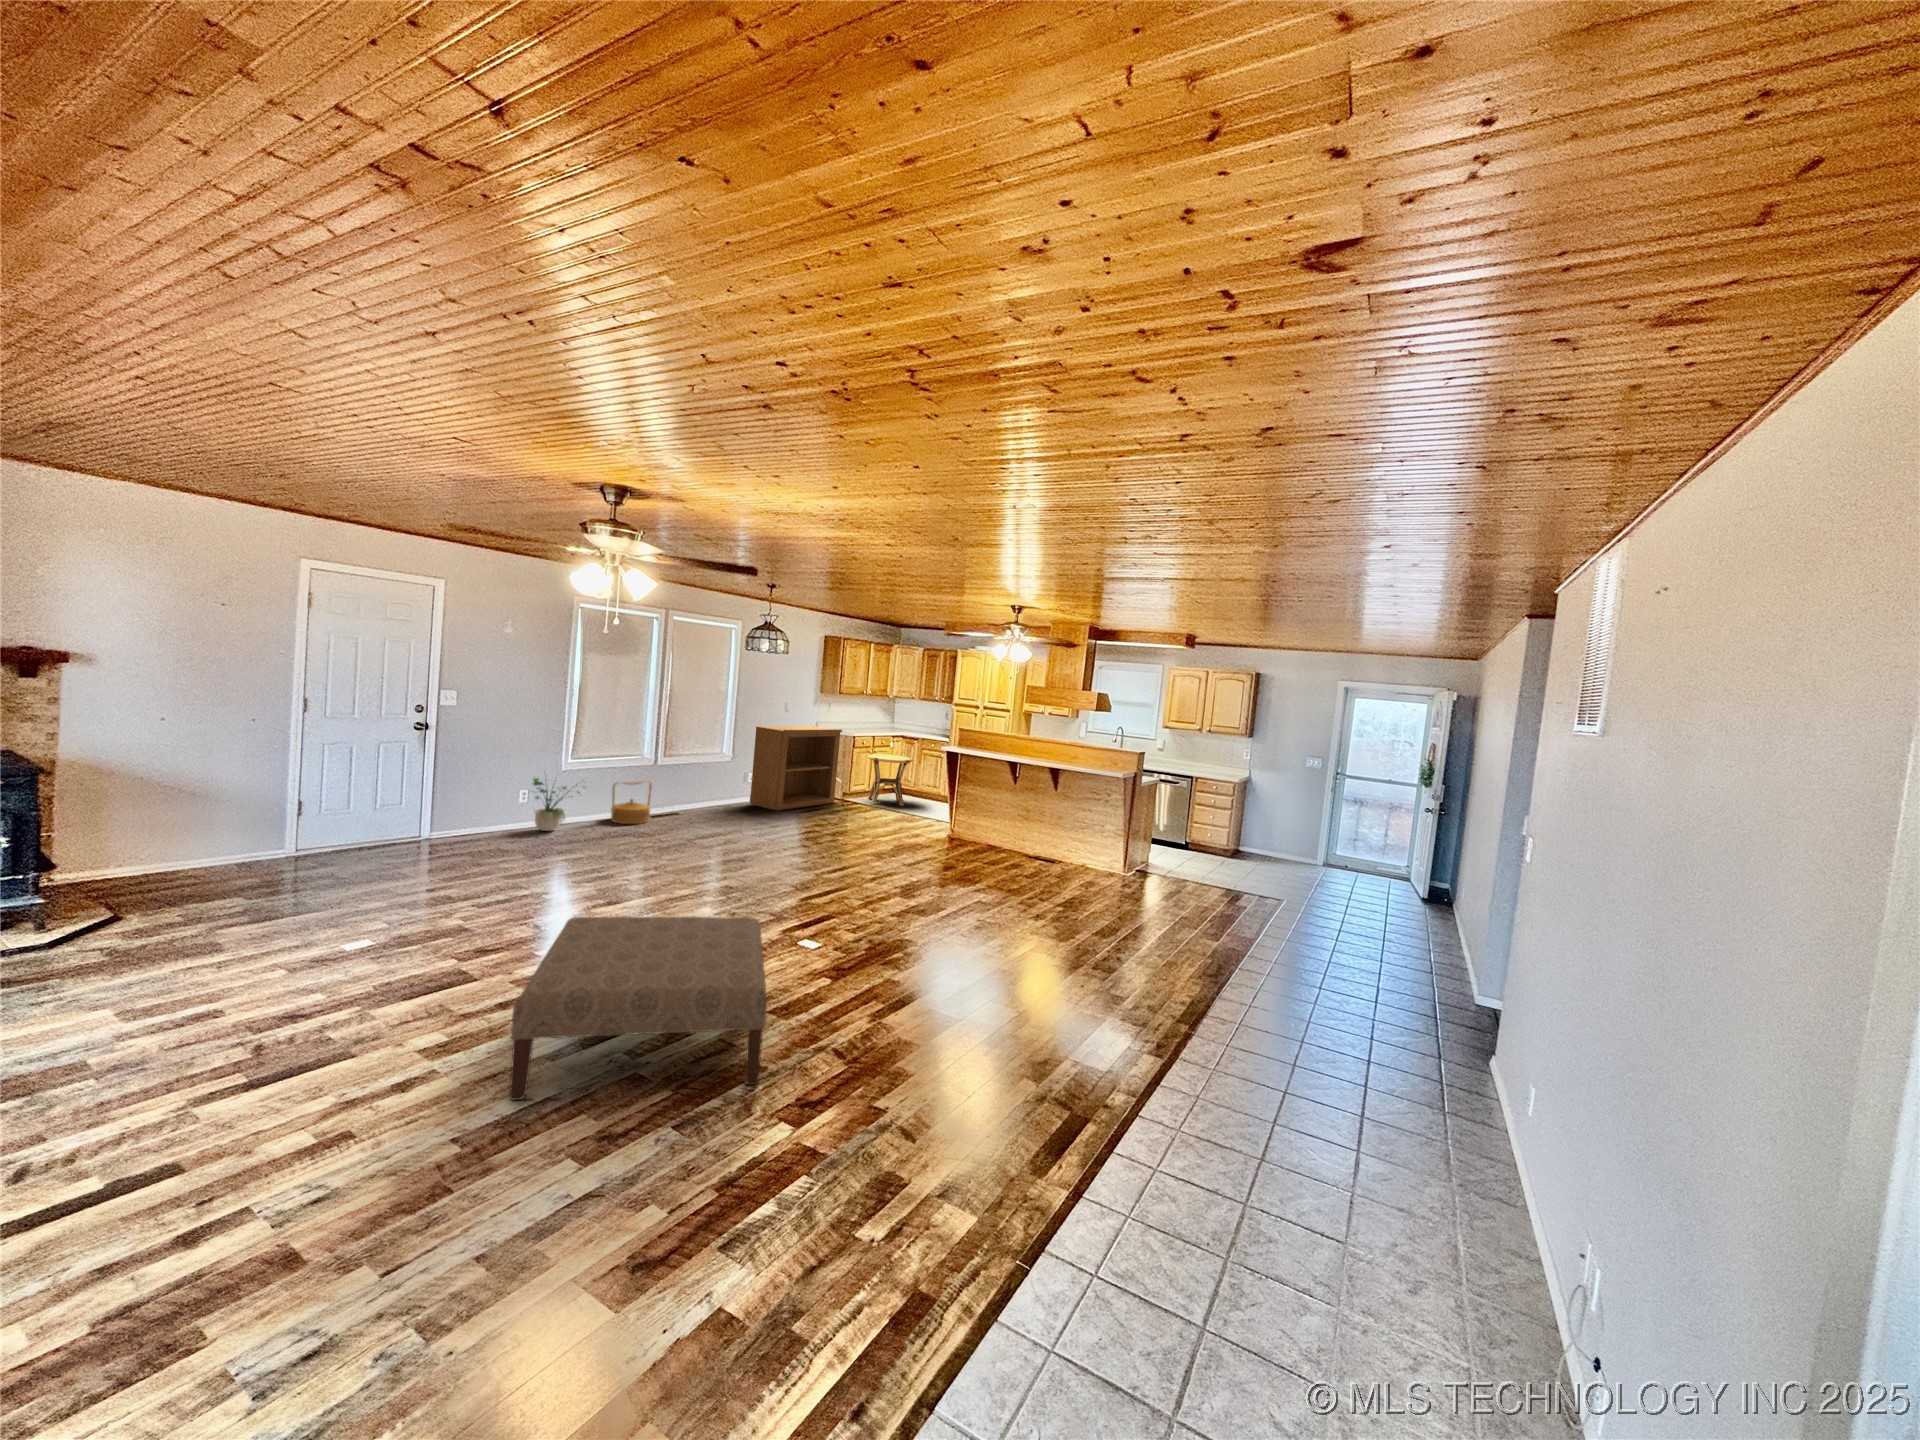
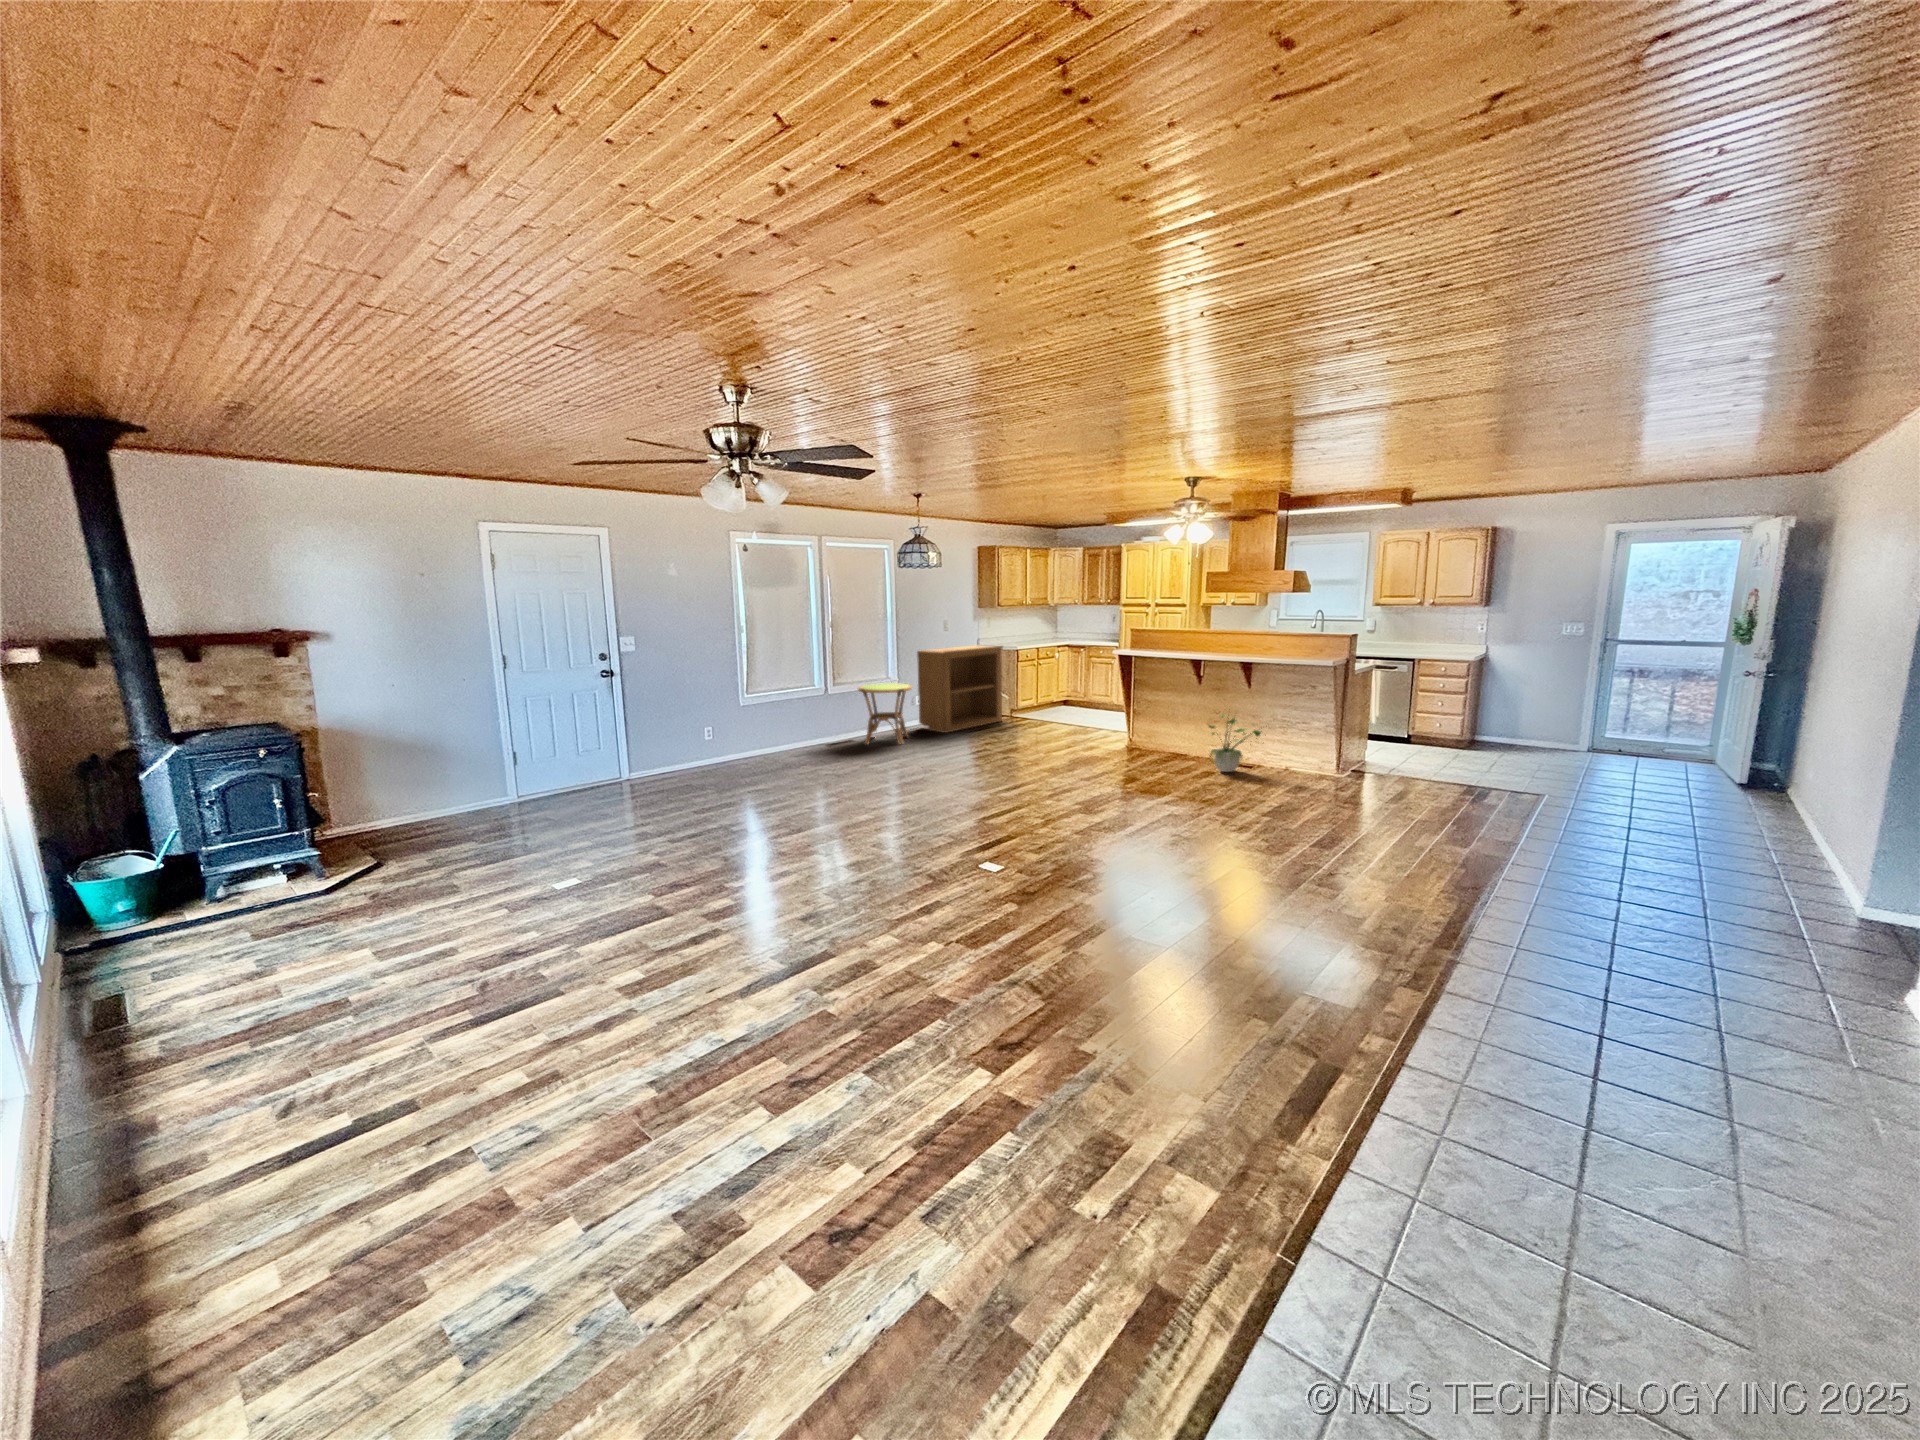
side table: present [868,754,912,806] -> present [858,683,912,744]
potted plant: present [533,778,585,831] -> present [1209,715,1261,772]
woven basket: present [611,781,652,824] -> none [788,713,826,756]
ottoman: present [510,917,767,1100] -> none [693,844,950,1039]

